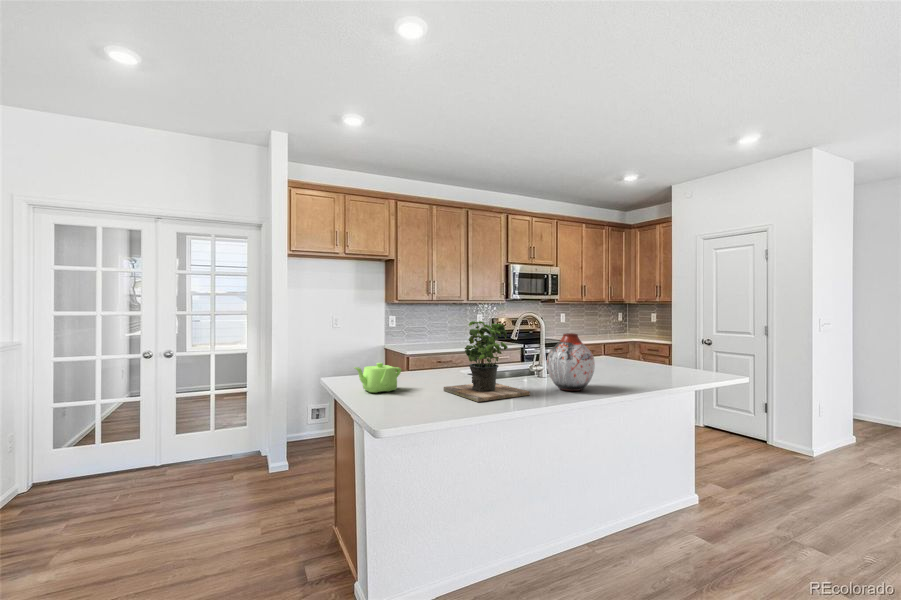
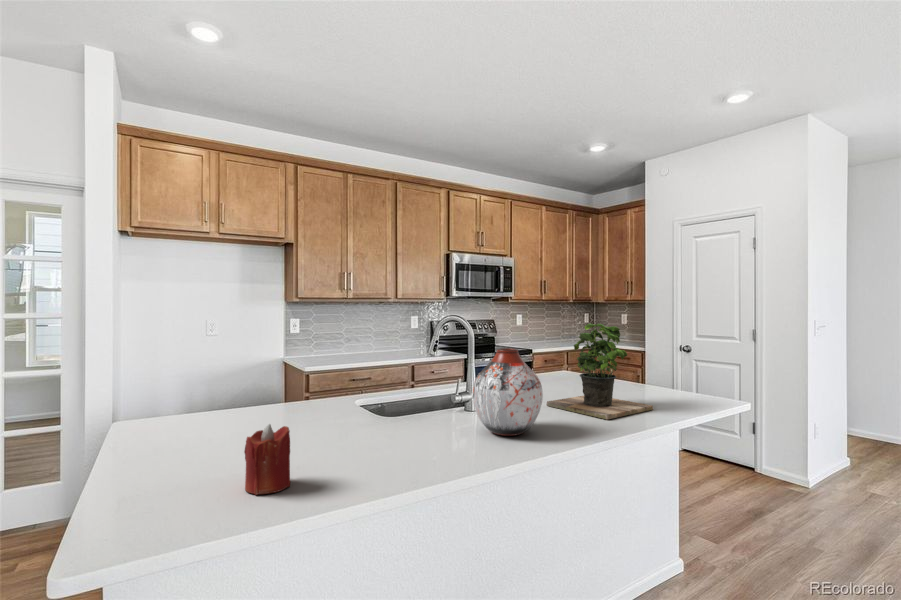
potted plant: present [443,321,530,402] -> present [547,324,653,420]
teapot: present [354,363,401,393] -> none [158,397,247,447]
candle: none [420,373,447,413] -> present [244,424,290,495]

